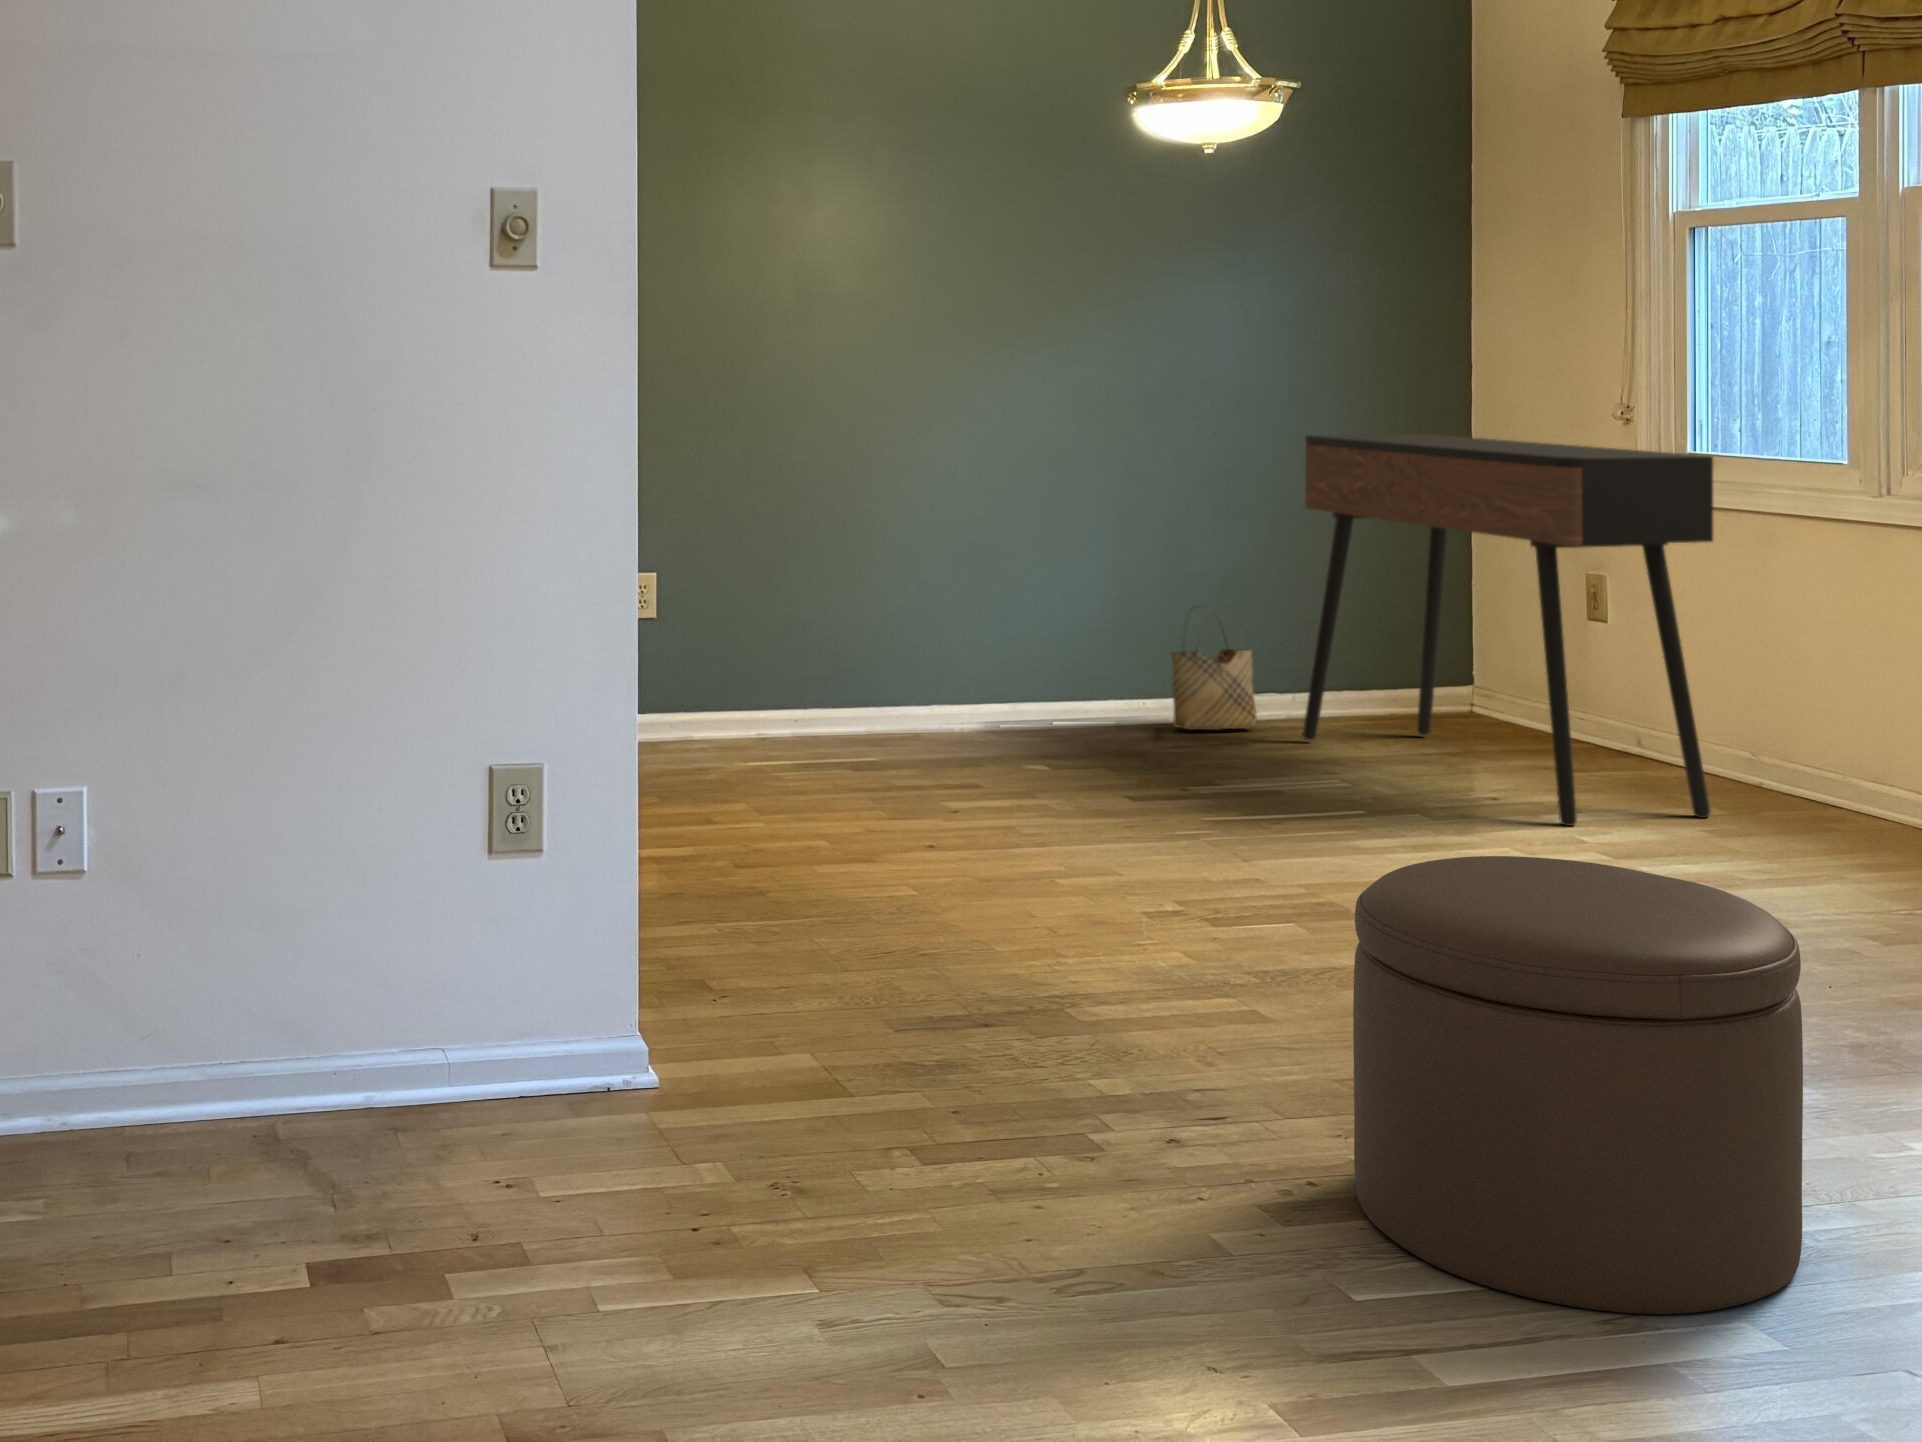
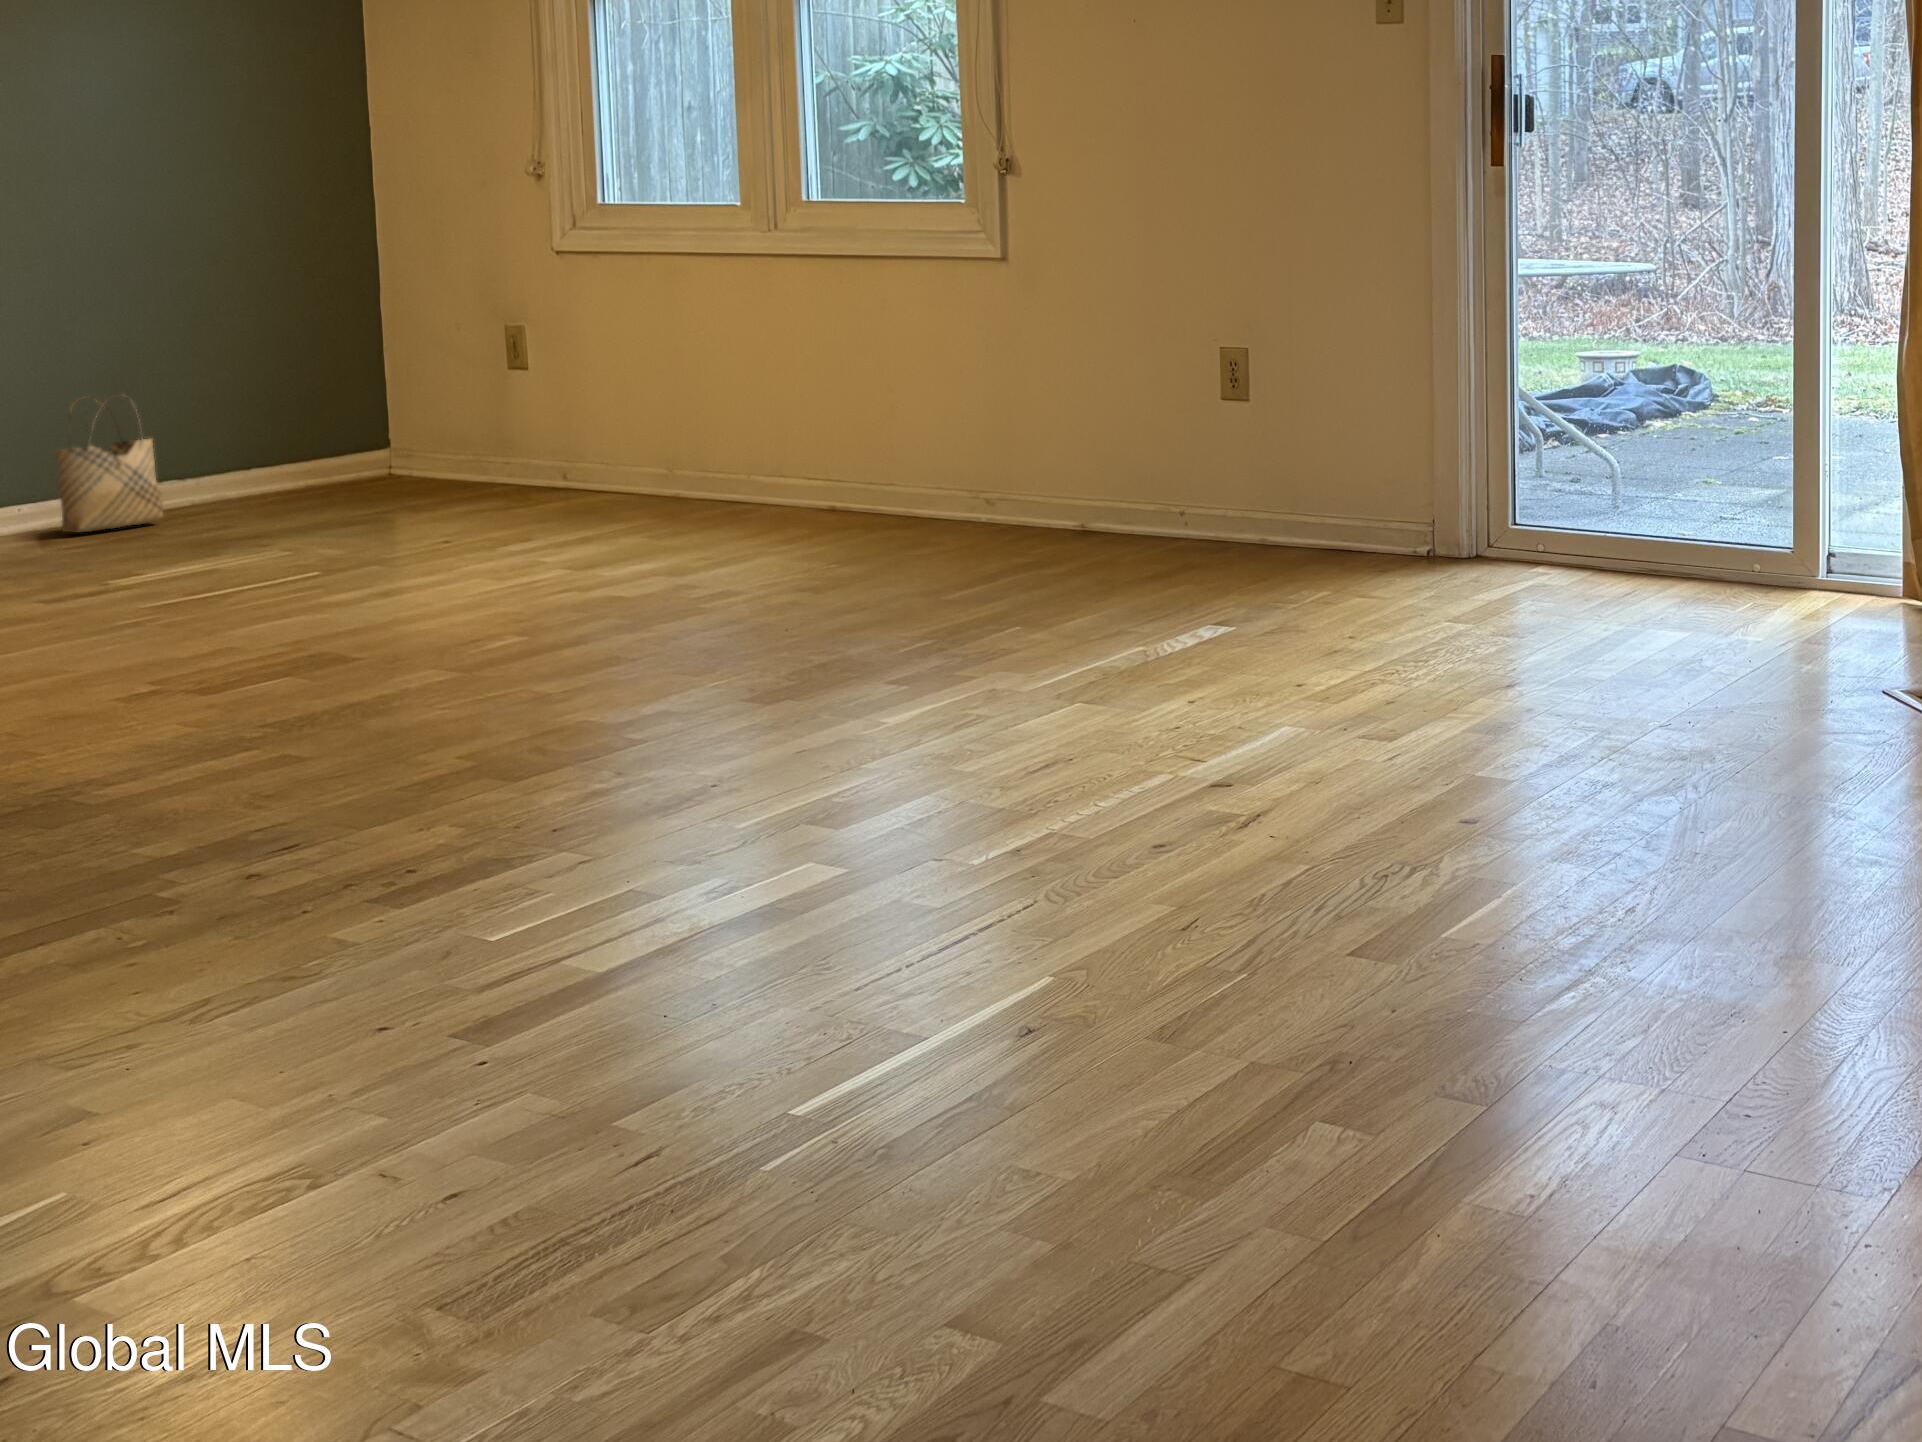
console table: present [1303,434,1713,826] -> none [206,196,644,547]
ottoman: present [1353,856,1803,1314] -> none [430,491,815,839]

